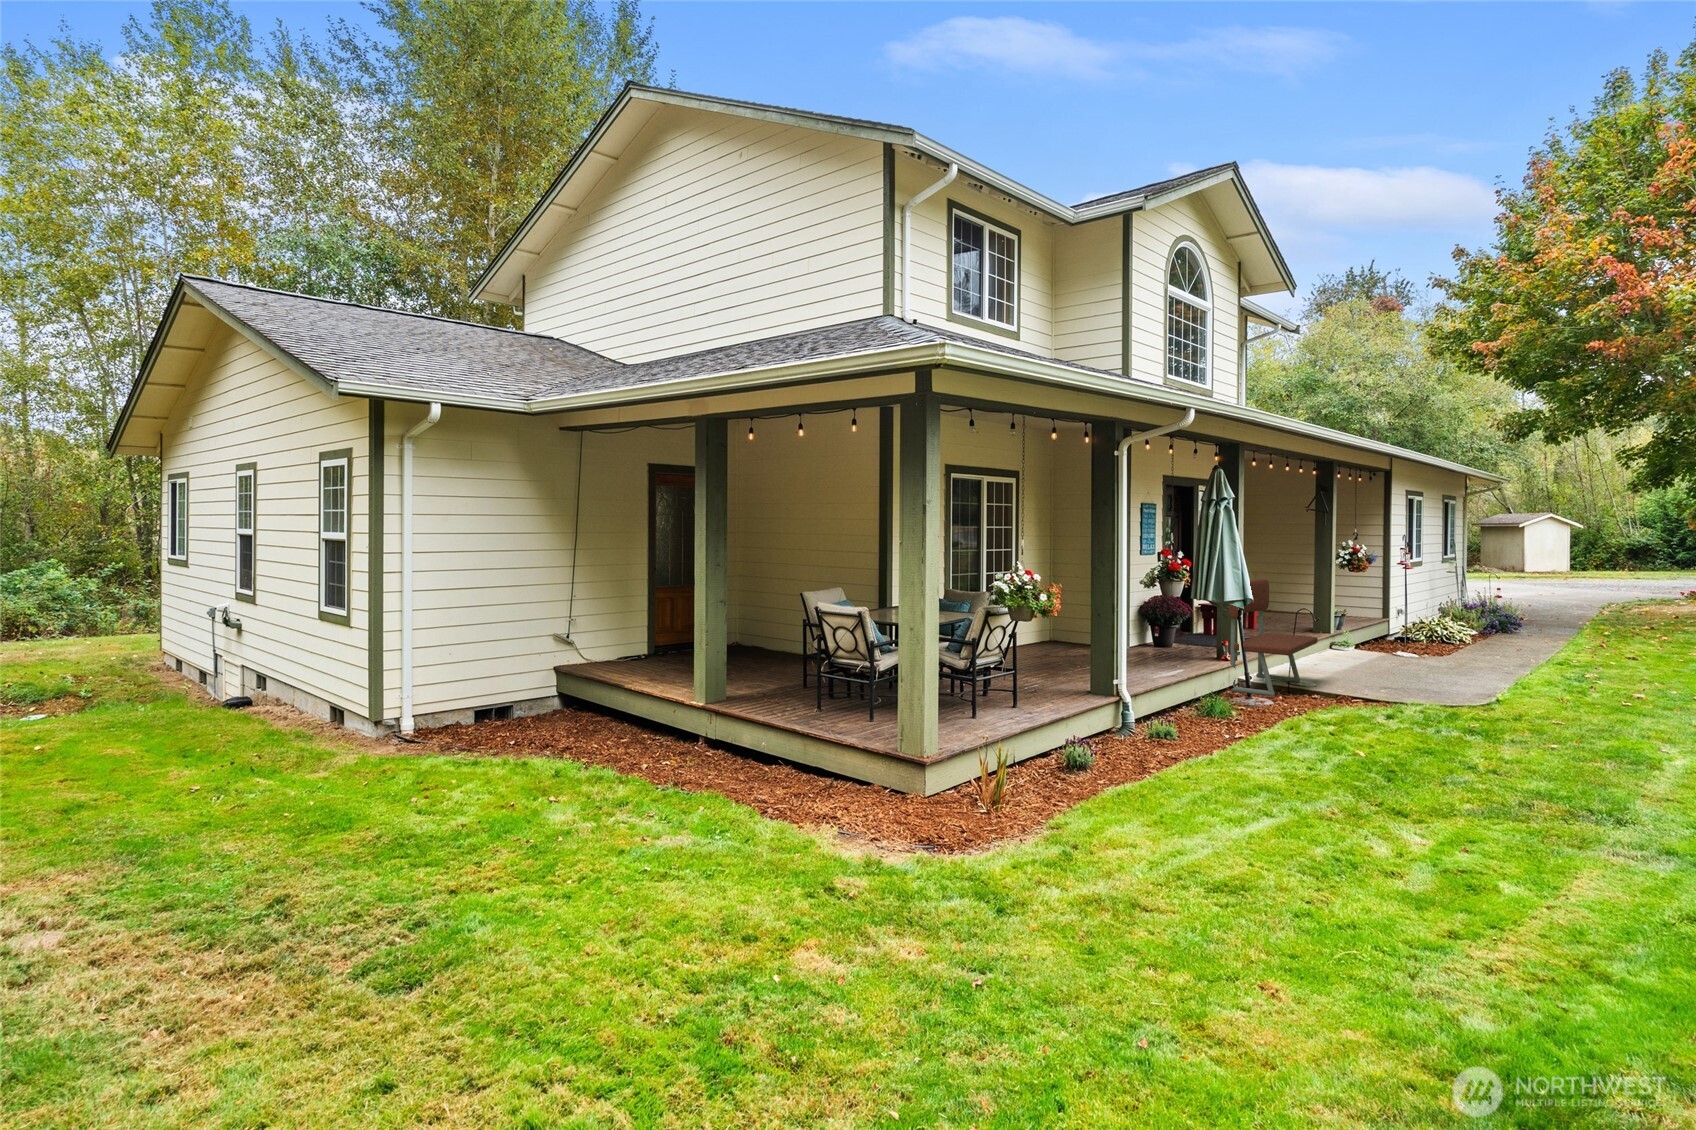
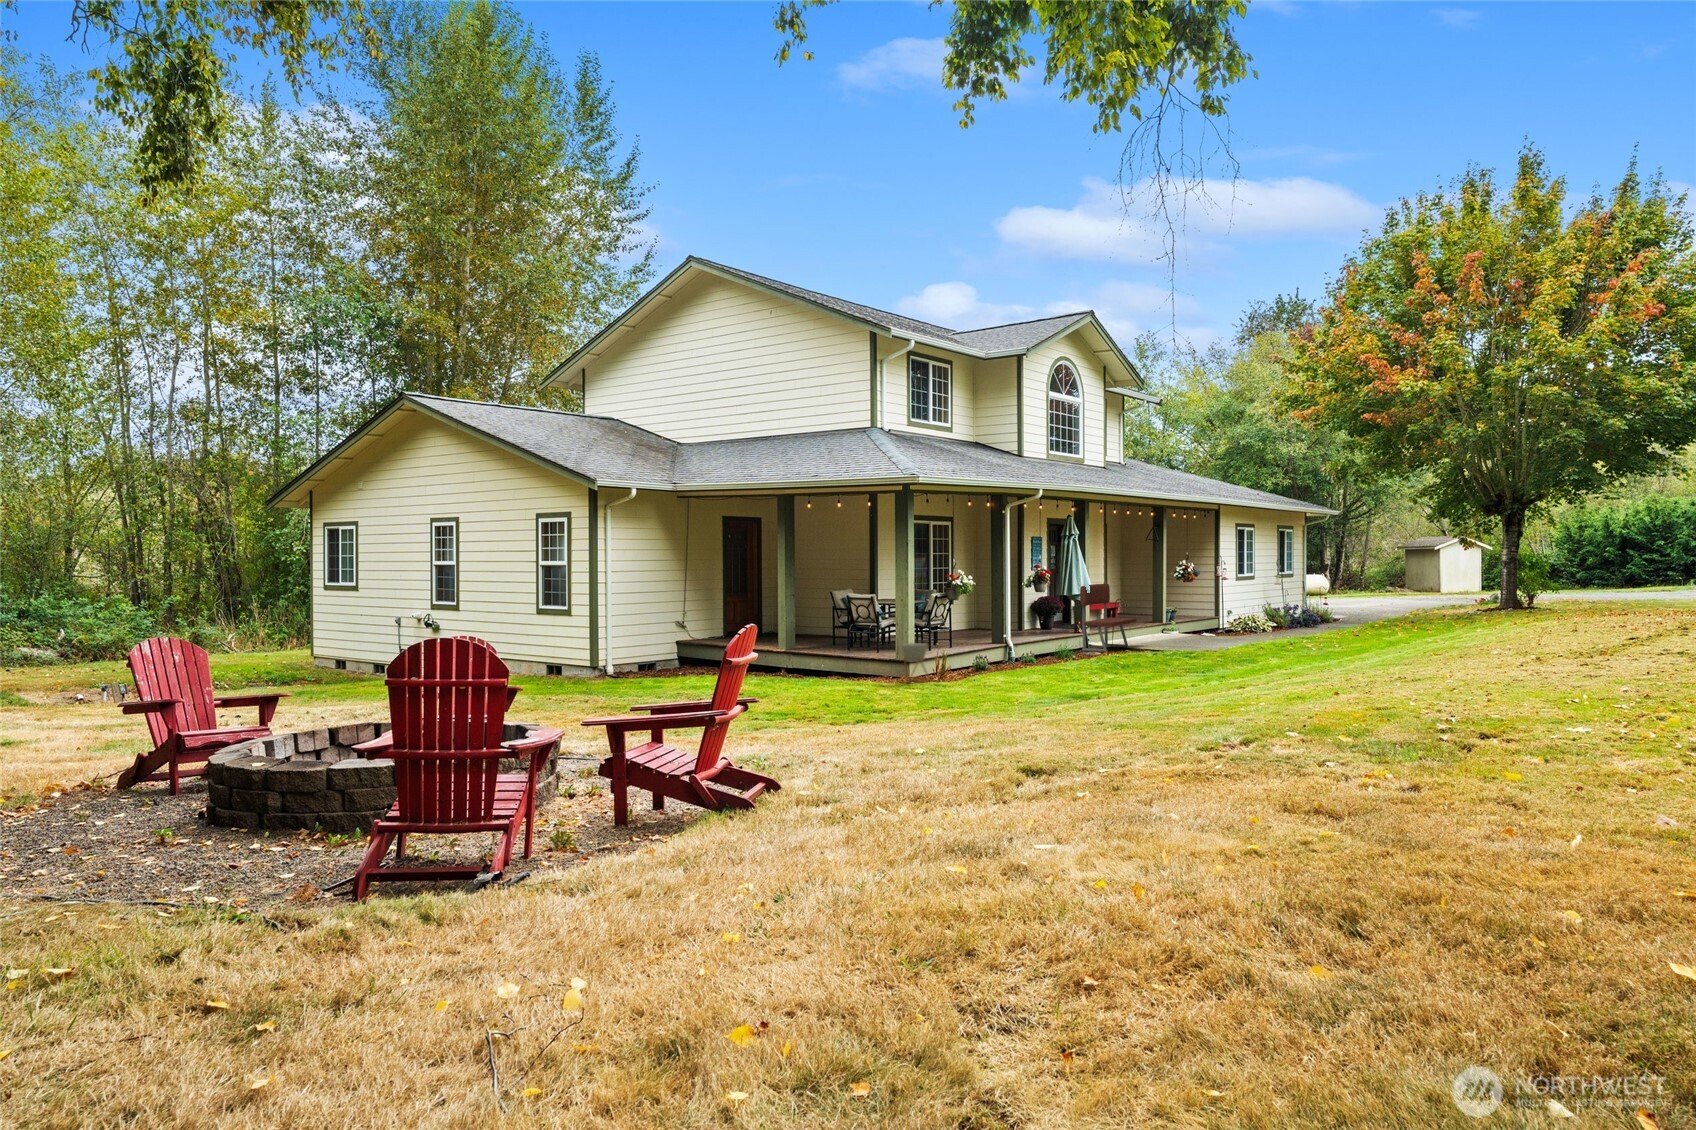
planter: none [905,721,967,815] -> present [901,643,930,683]

